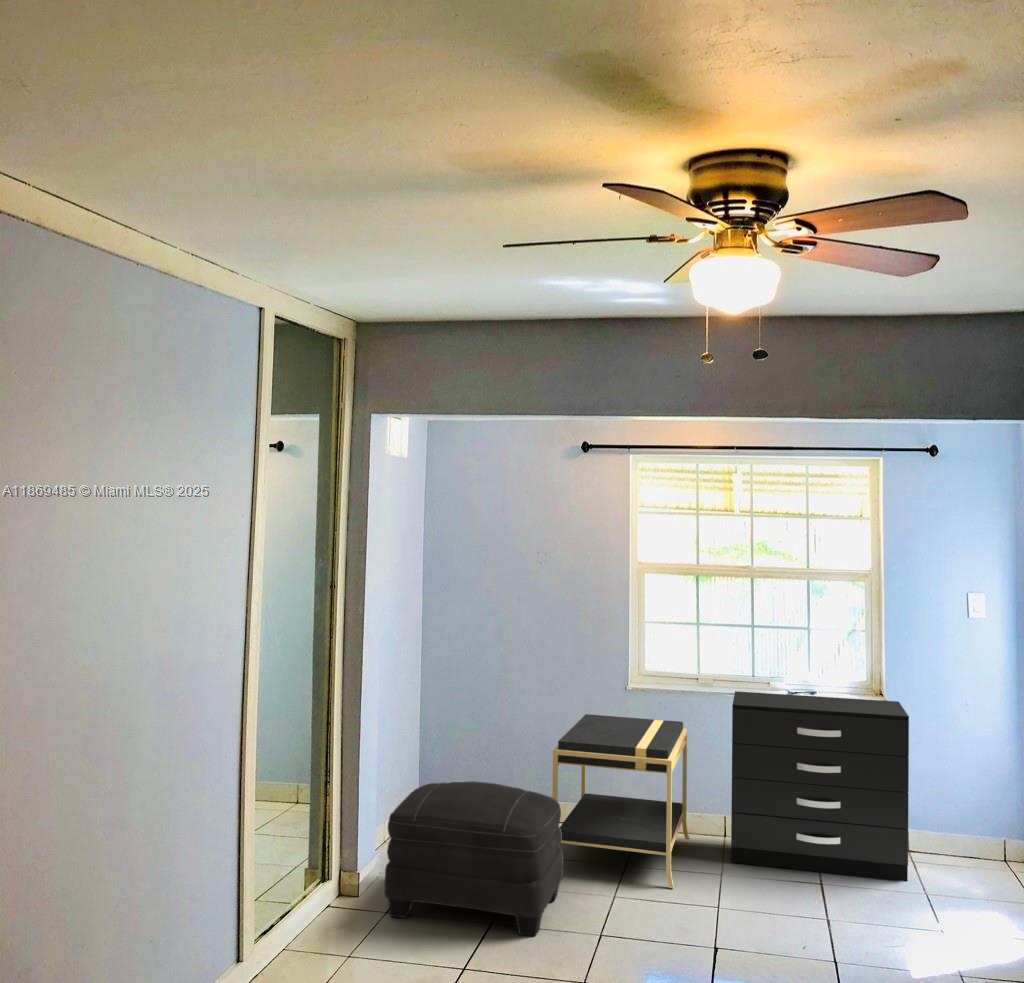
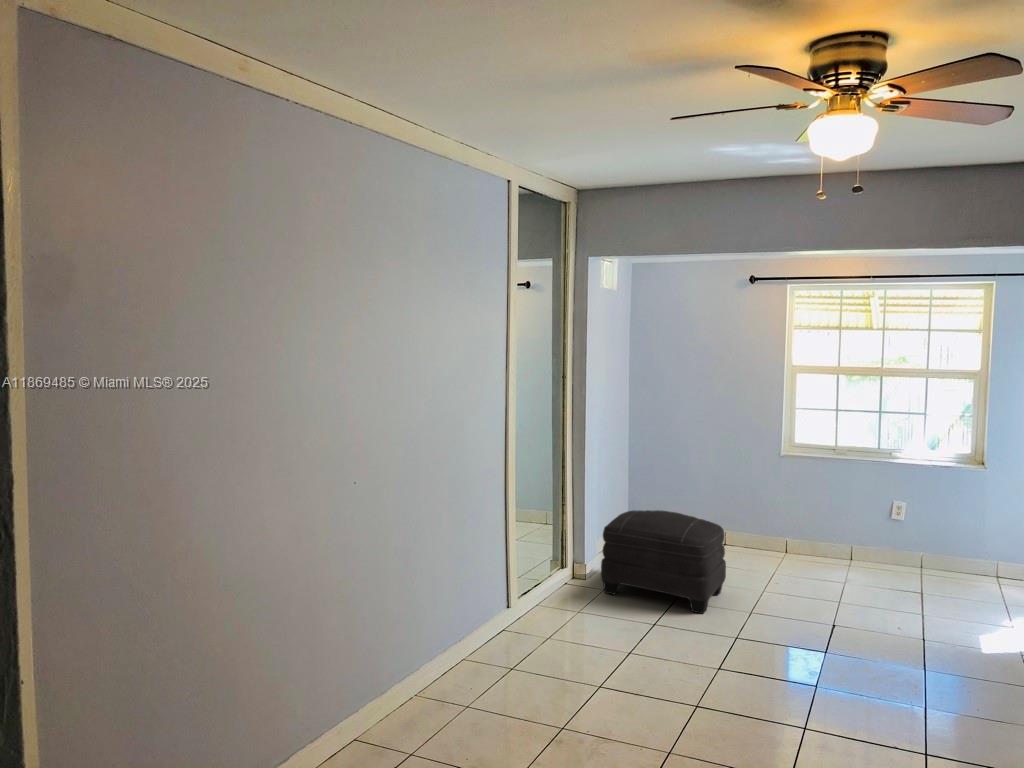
dresser: present [731,691,909,881] -> none [857,461,1013,609]
nightstand: present [552,714,690,889] -> none [715,473,826,596]

